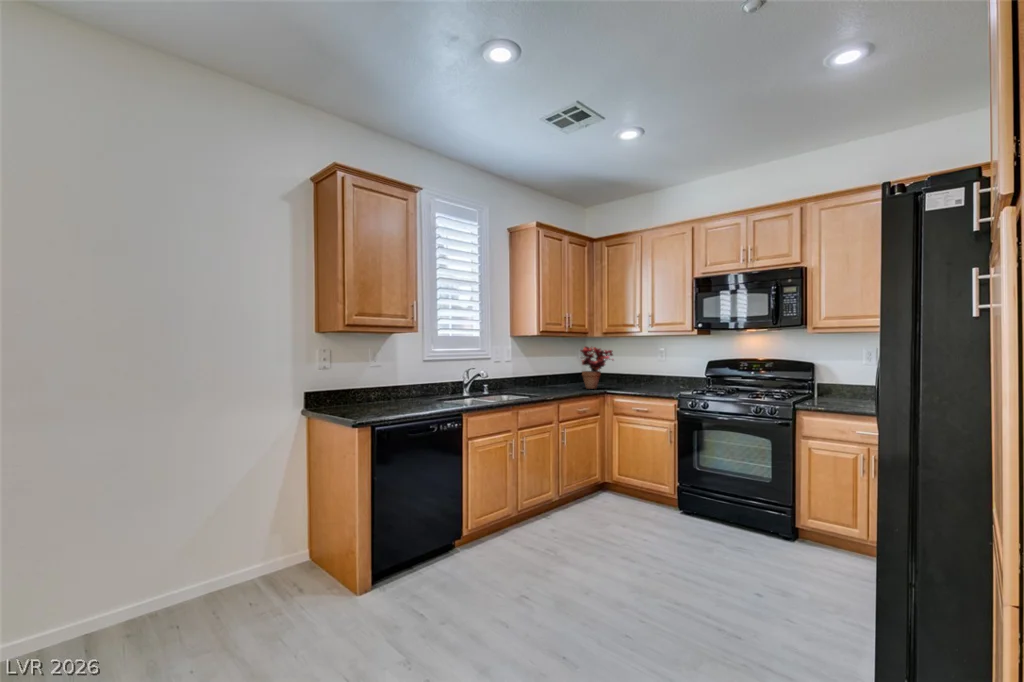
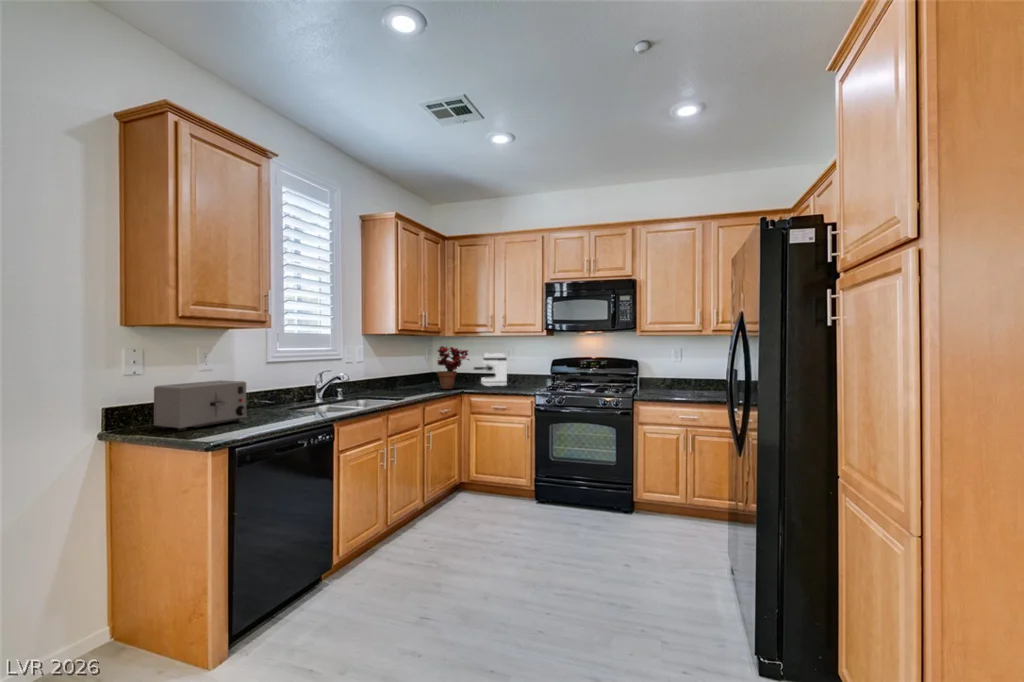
coffee maker: none [624,354,658,388] -> present [474,353,507,386]
toaster: none [334,374,397,411] -> present [154,380,247,431]

